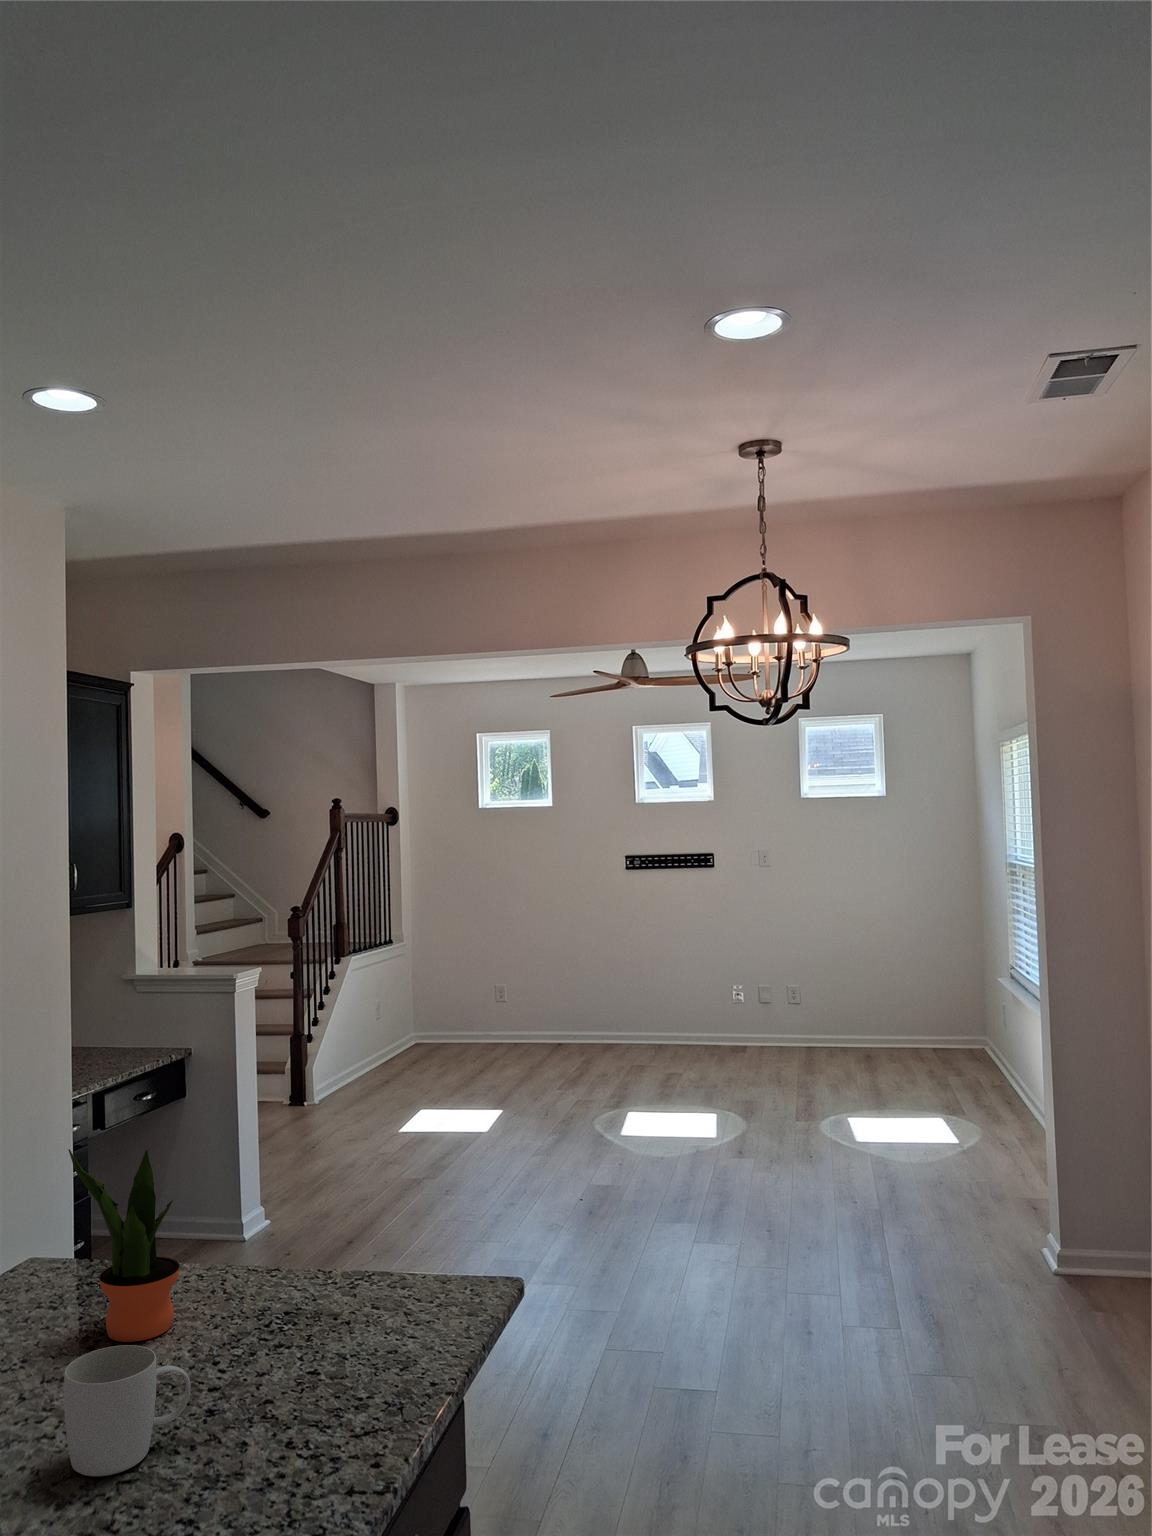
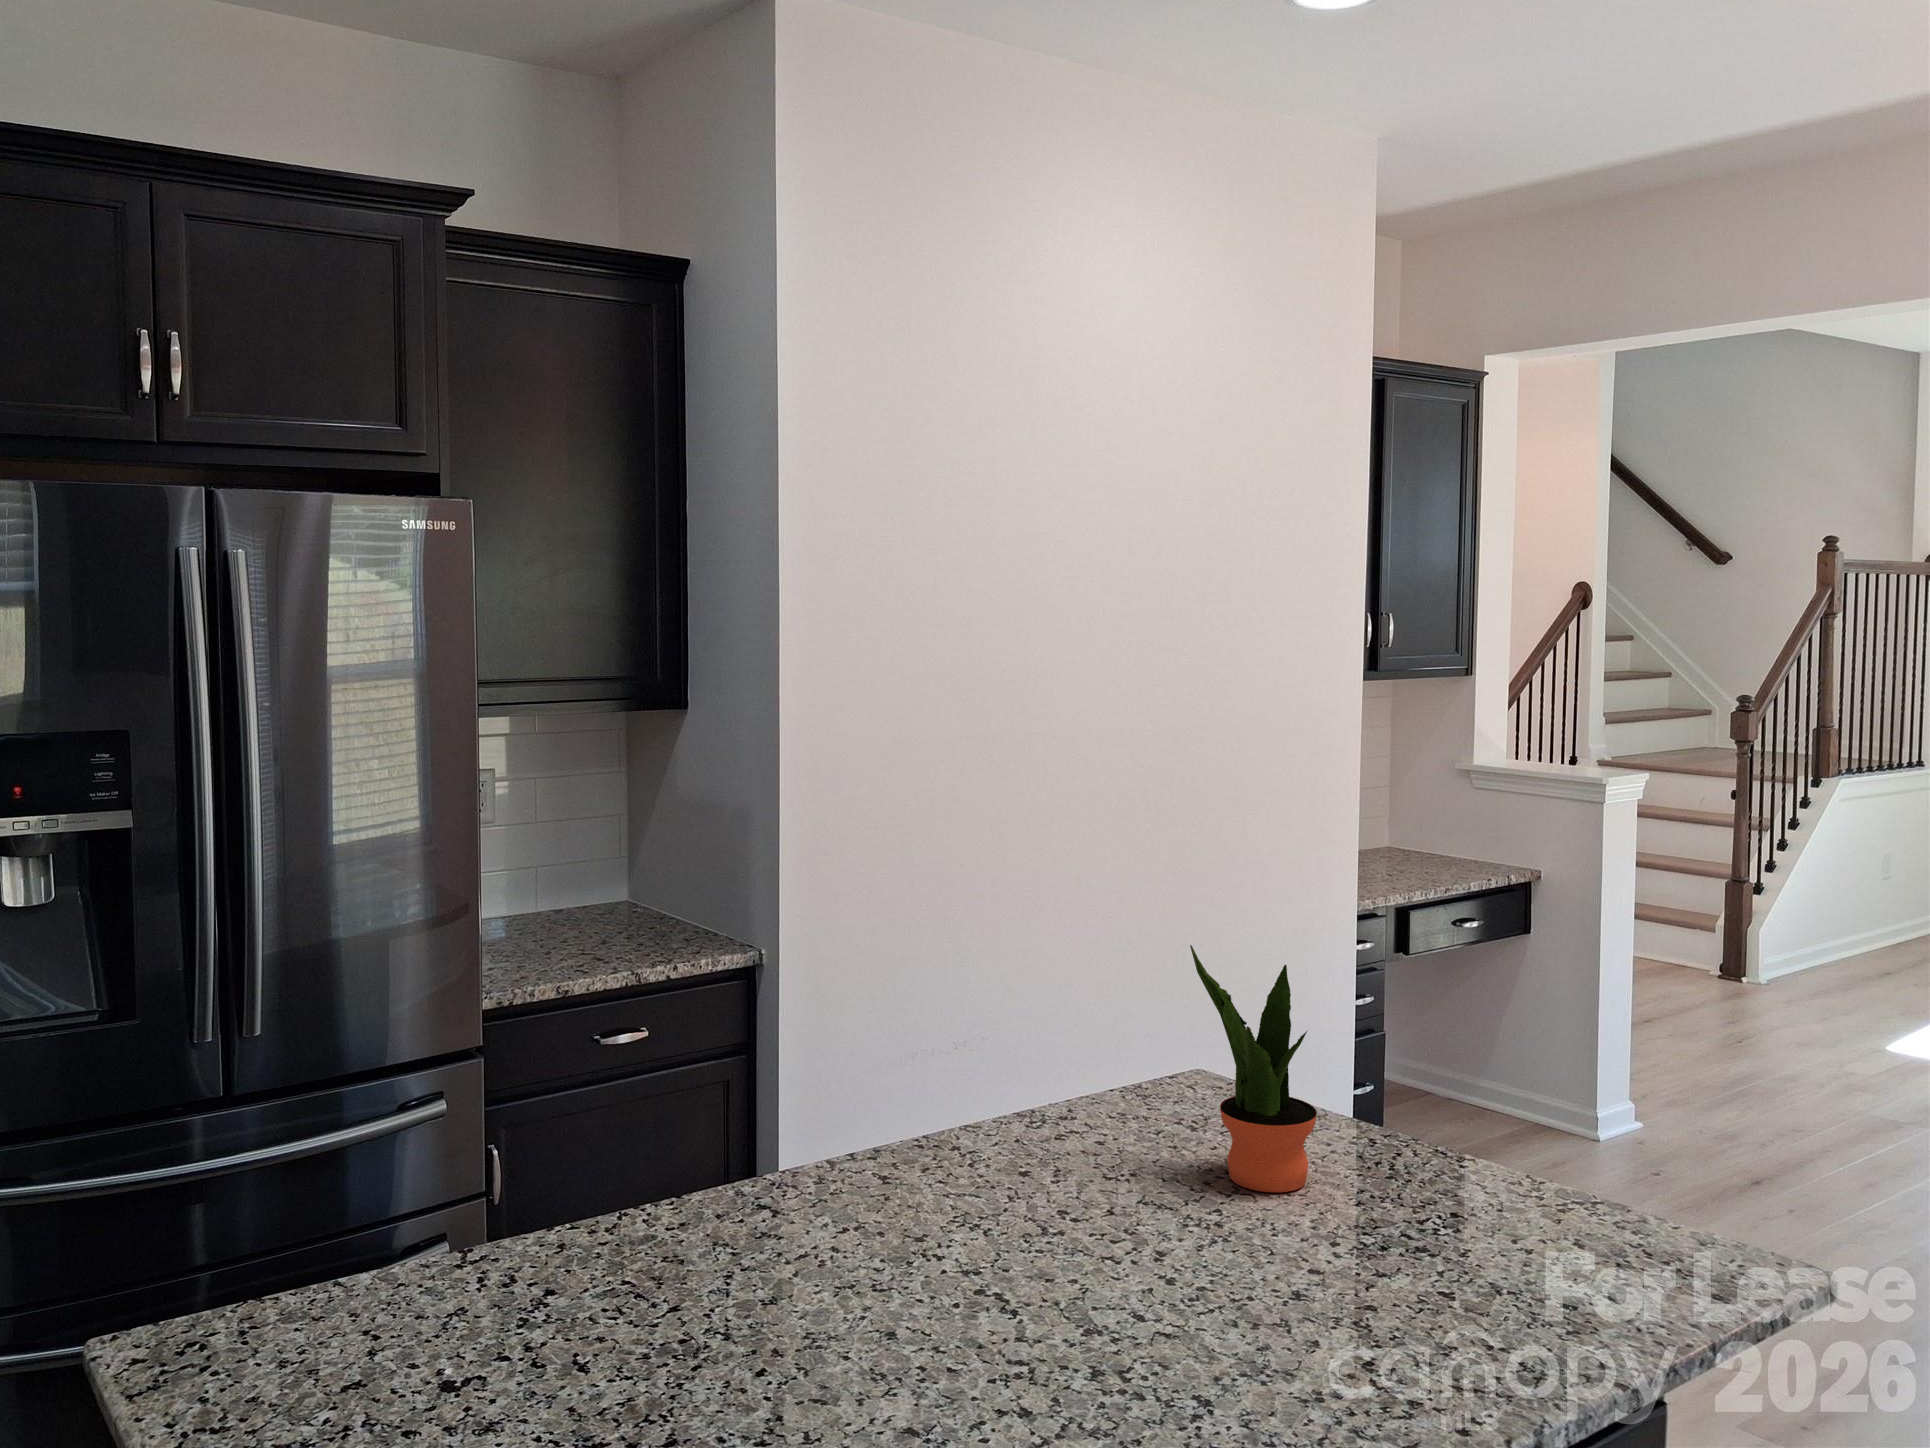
mug: present [64,1345,191,1476] -> none [1113,1177,1260,1321]

